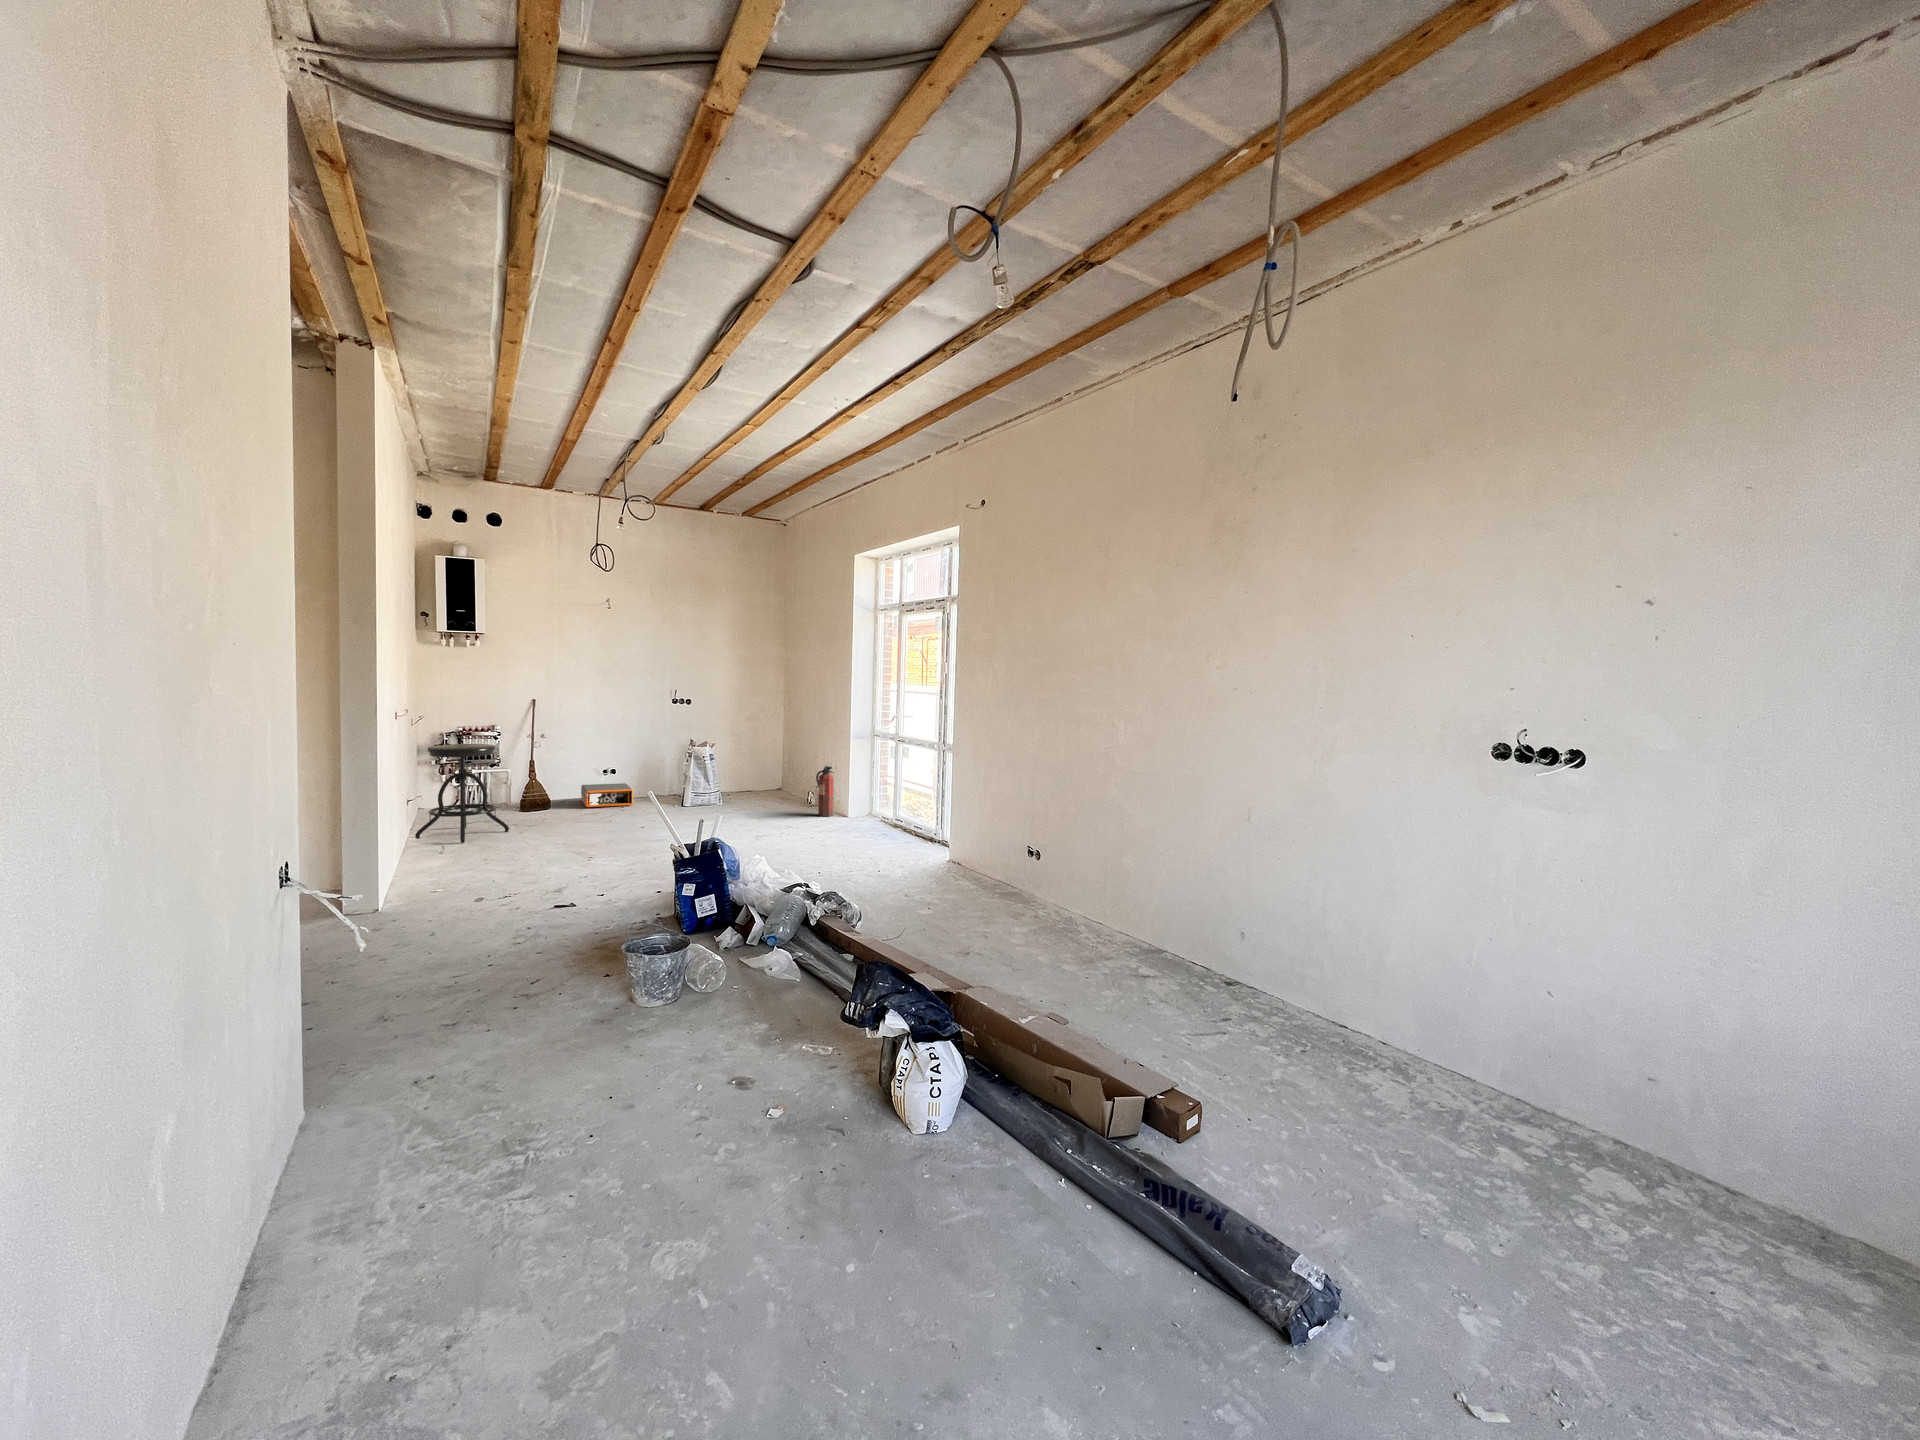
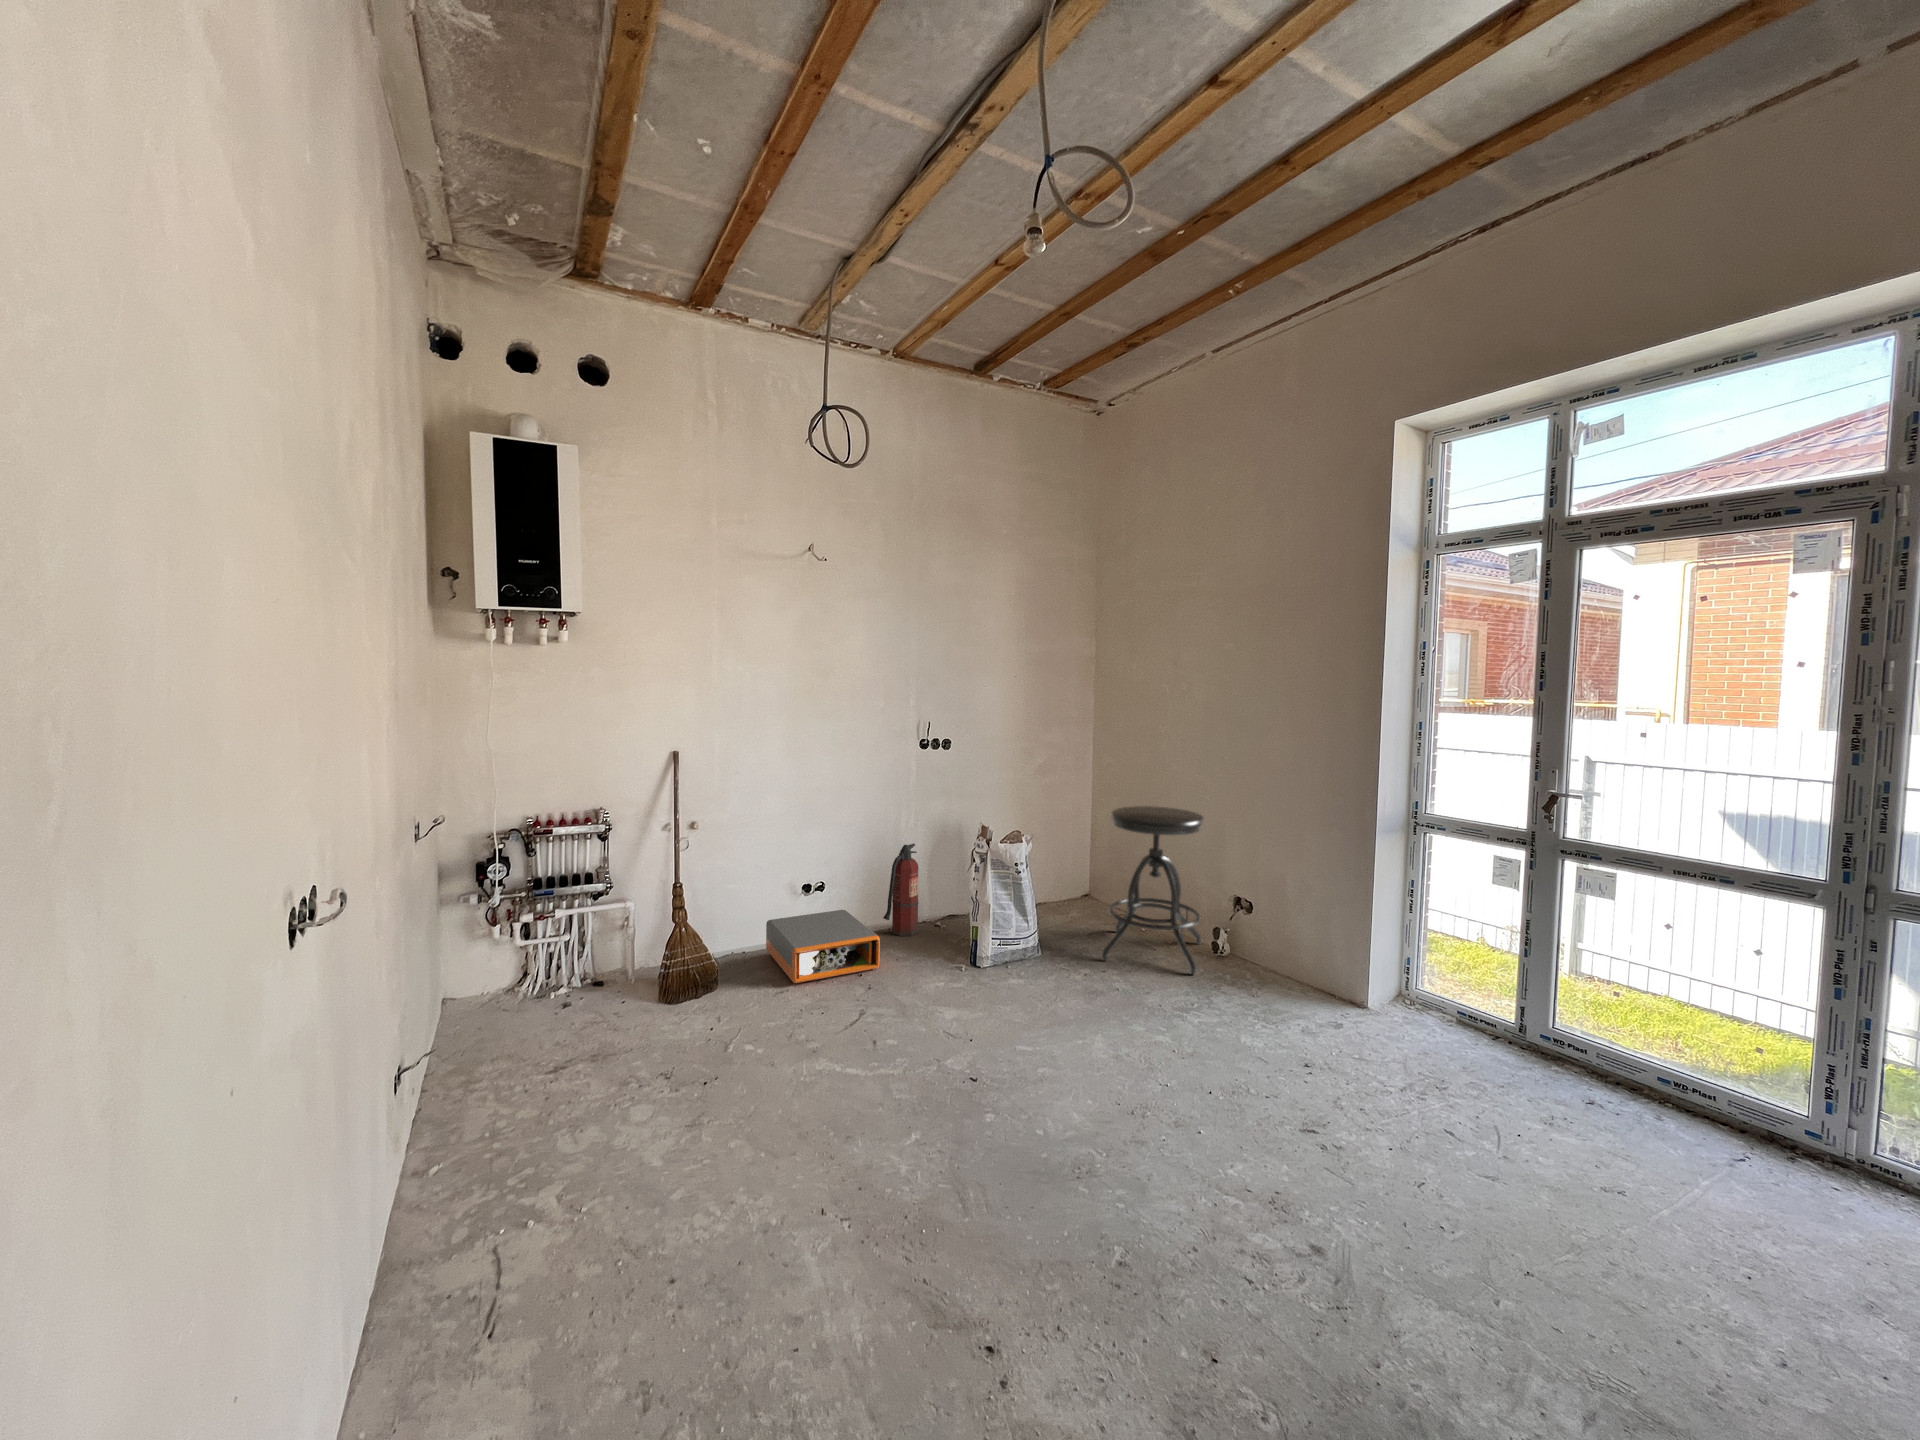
stool: present [415,744,509,843] -> present [1102,806,1204,975]
fire extinguisher: present [816,766,833,817] -> present [883,844,918,936]

